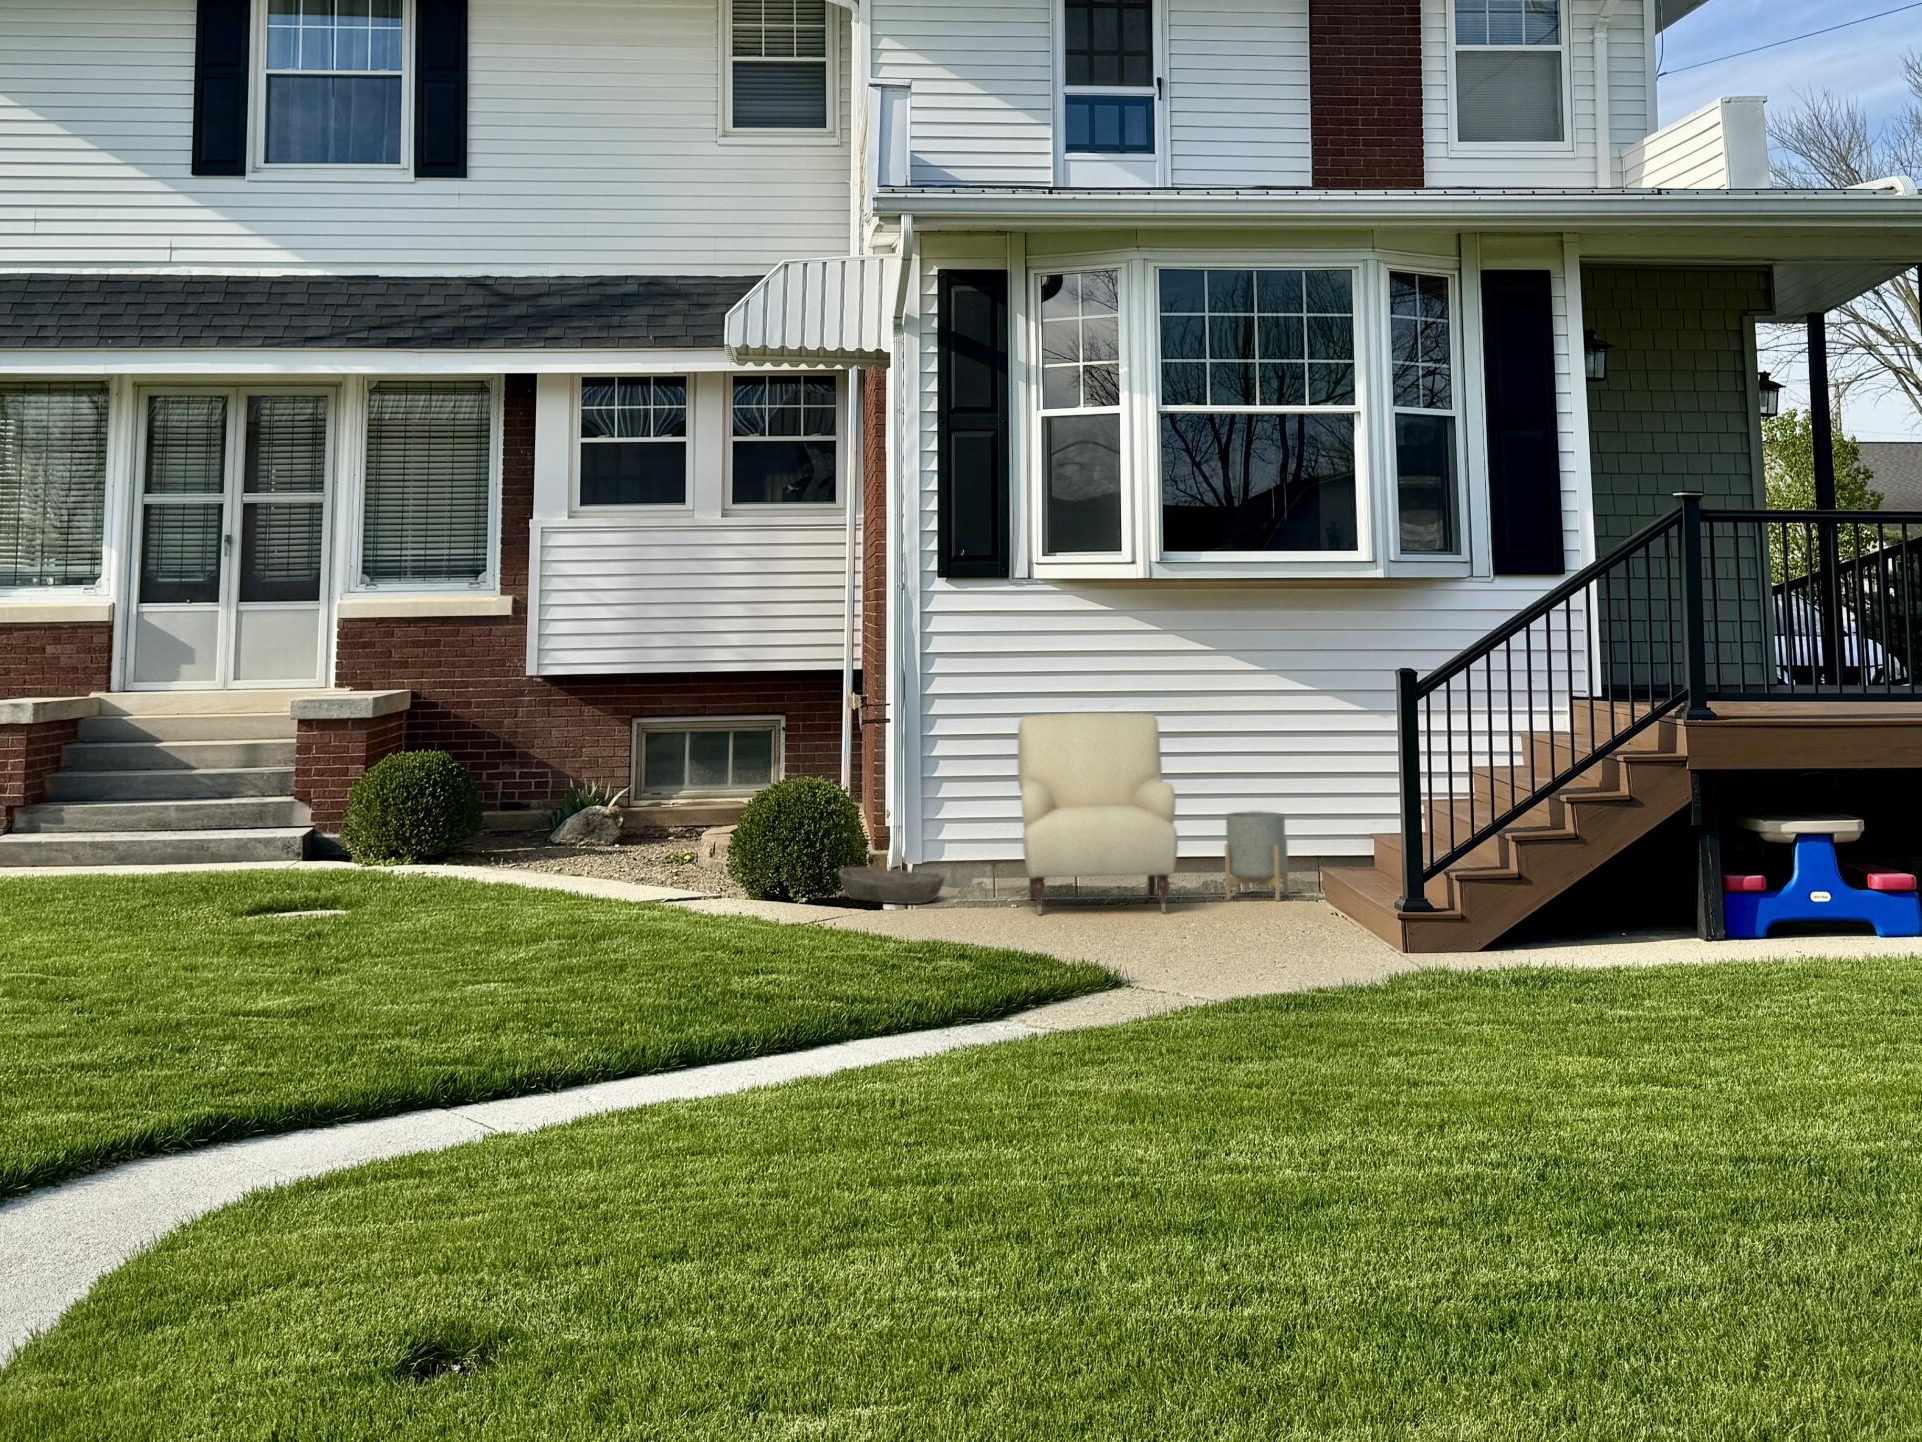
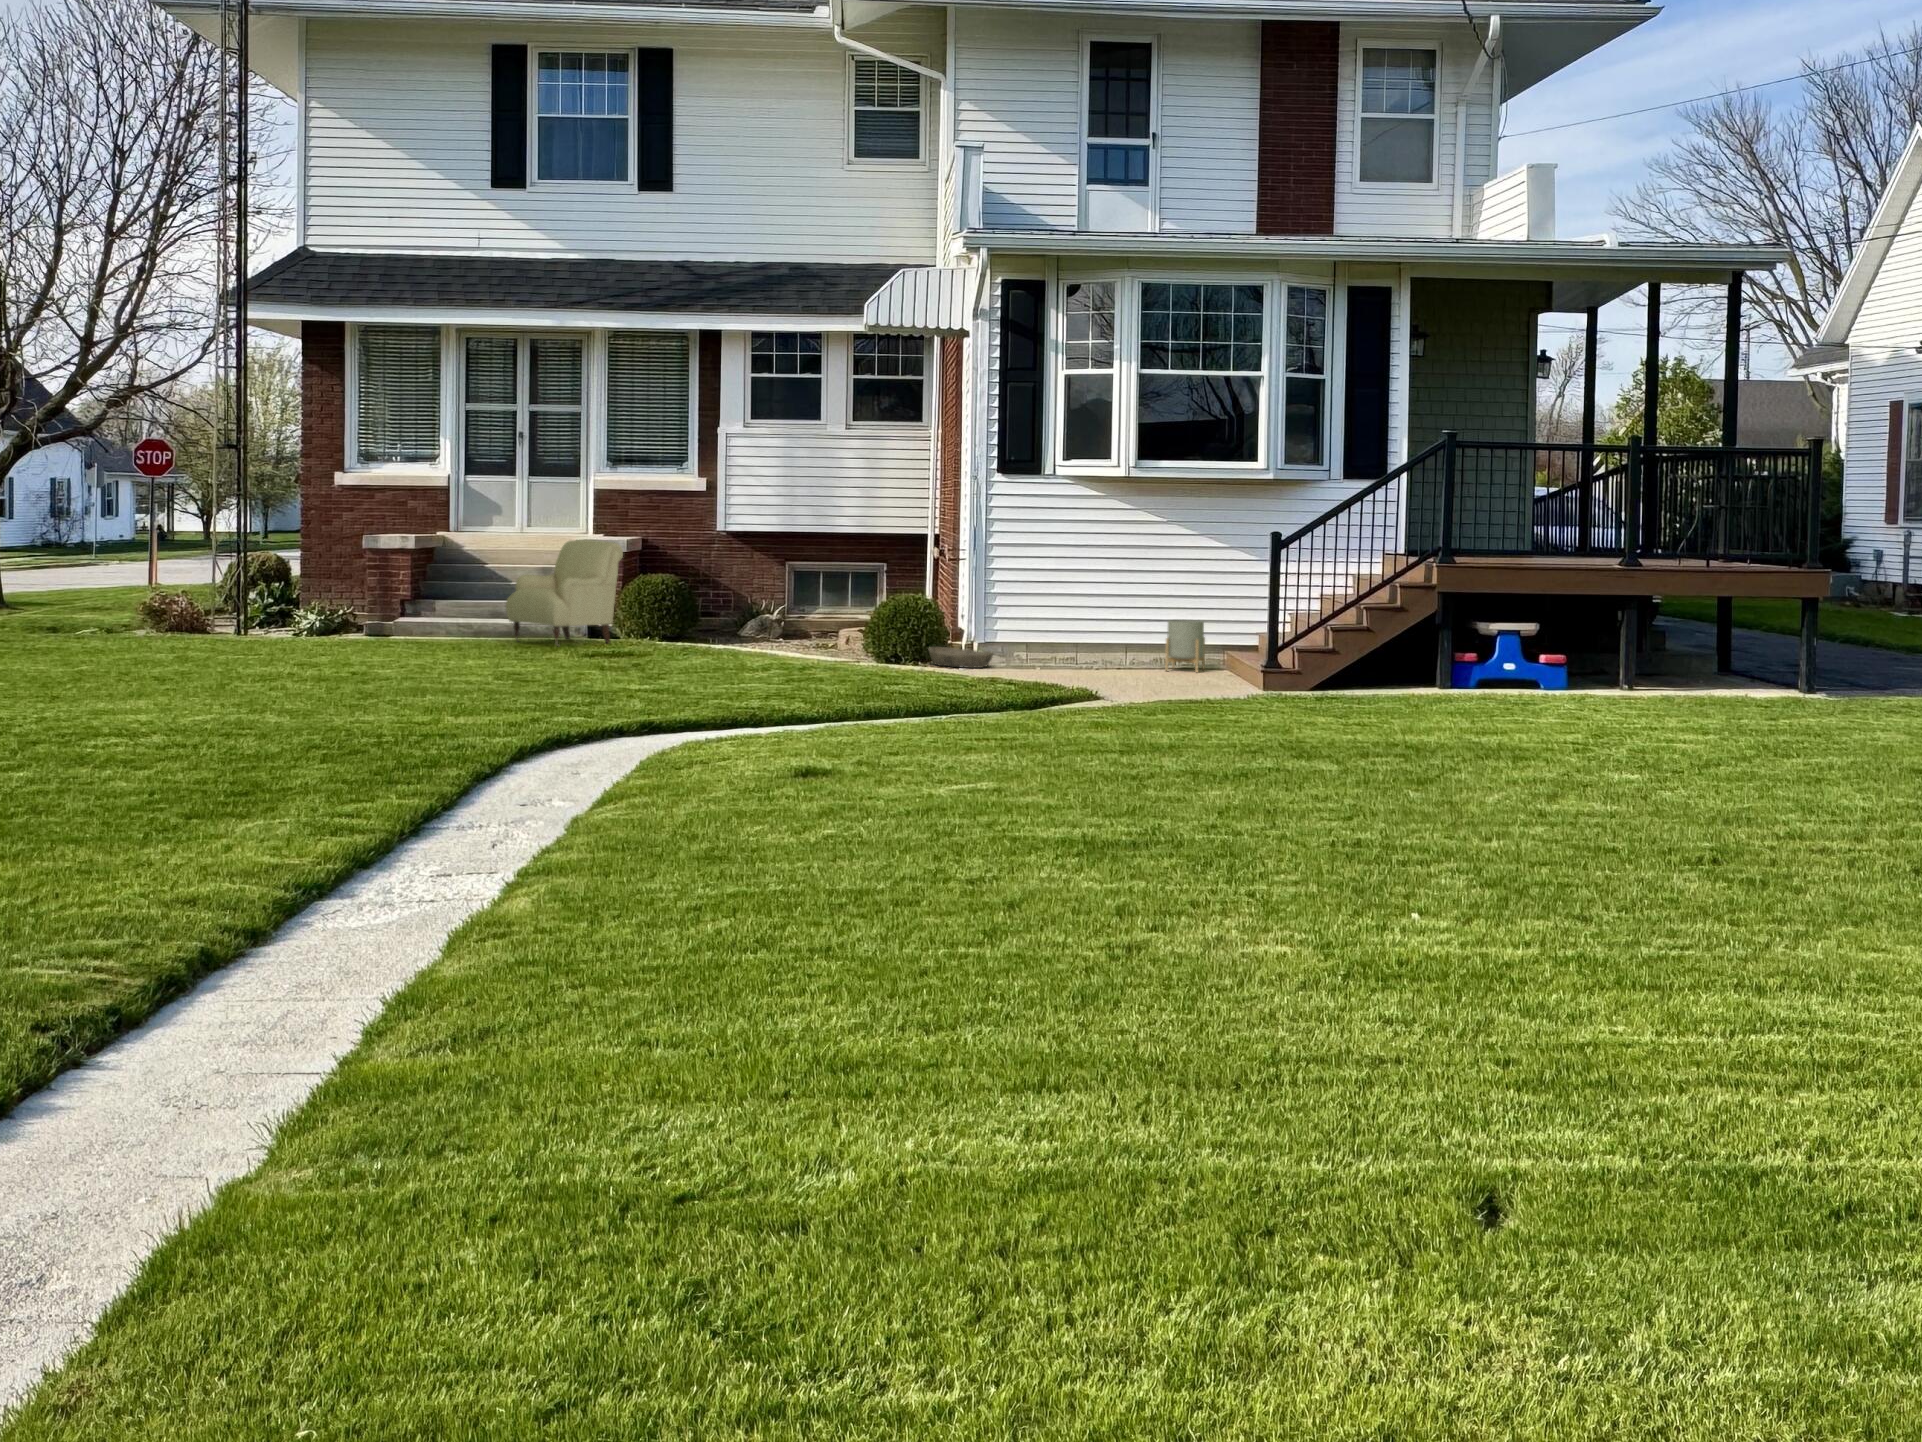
chair: present [1017,713,1178,915] -> present [506,540,623,646]

